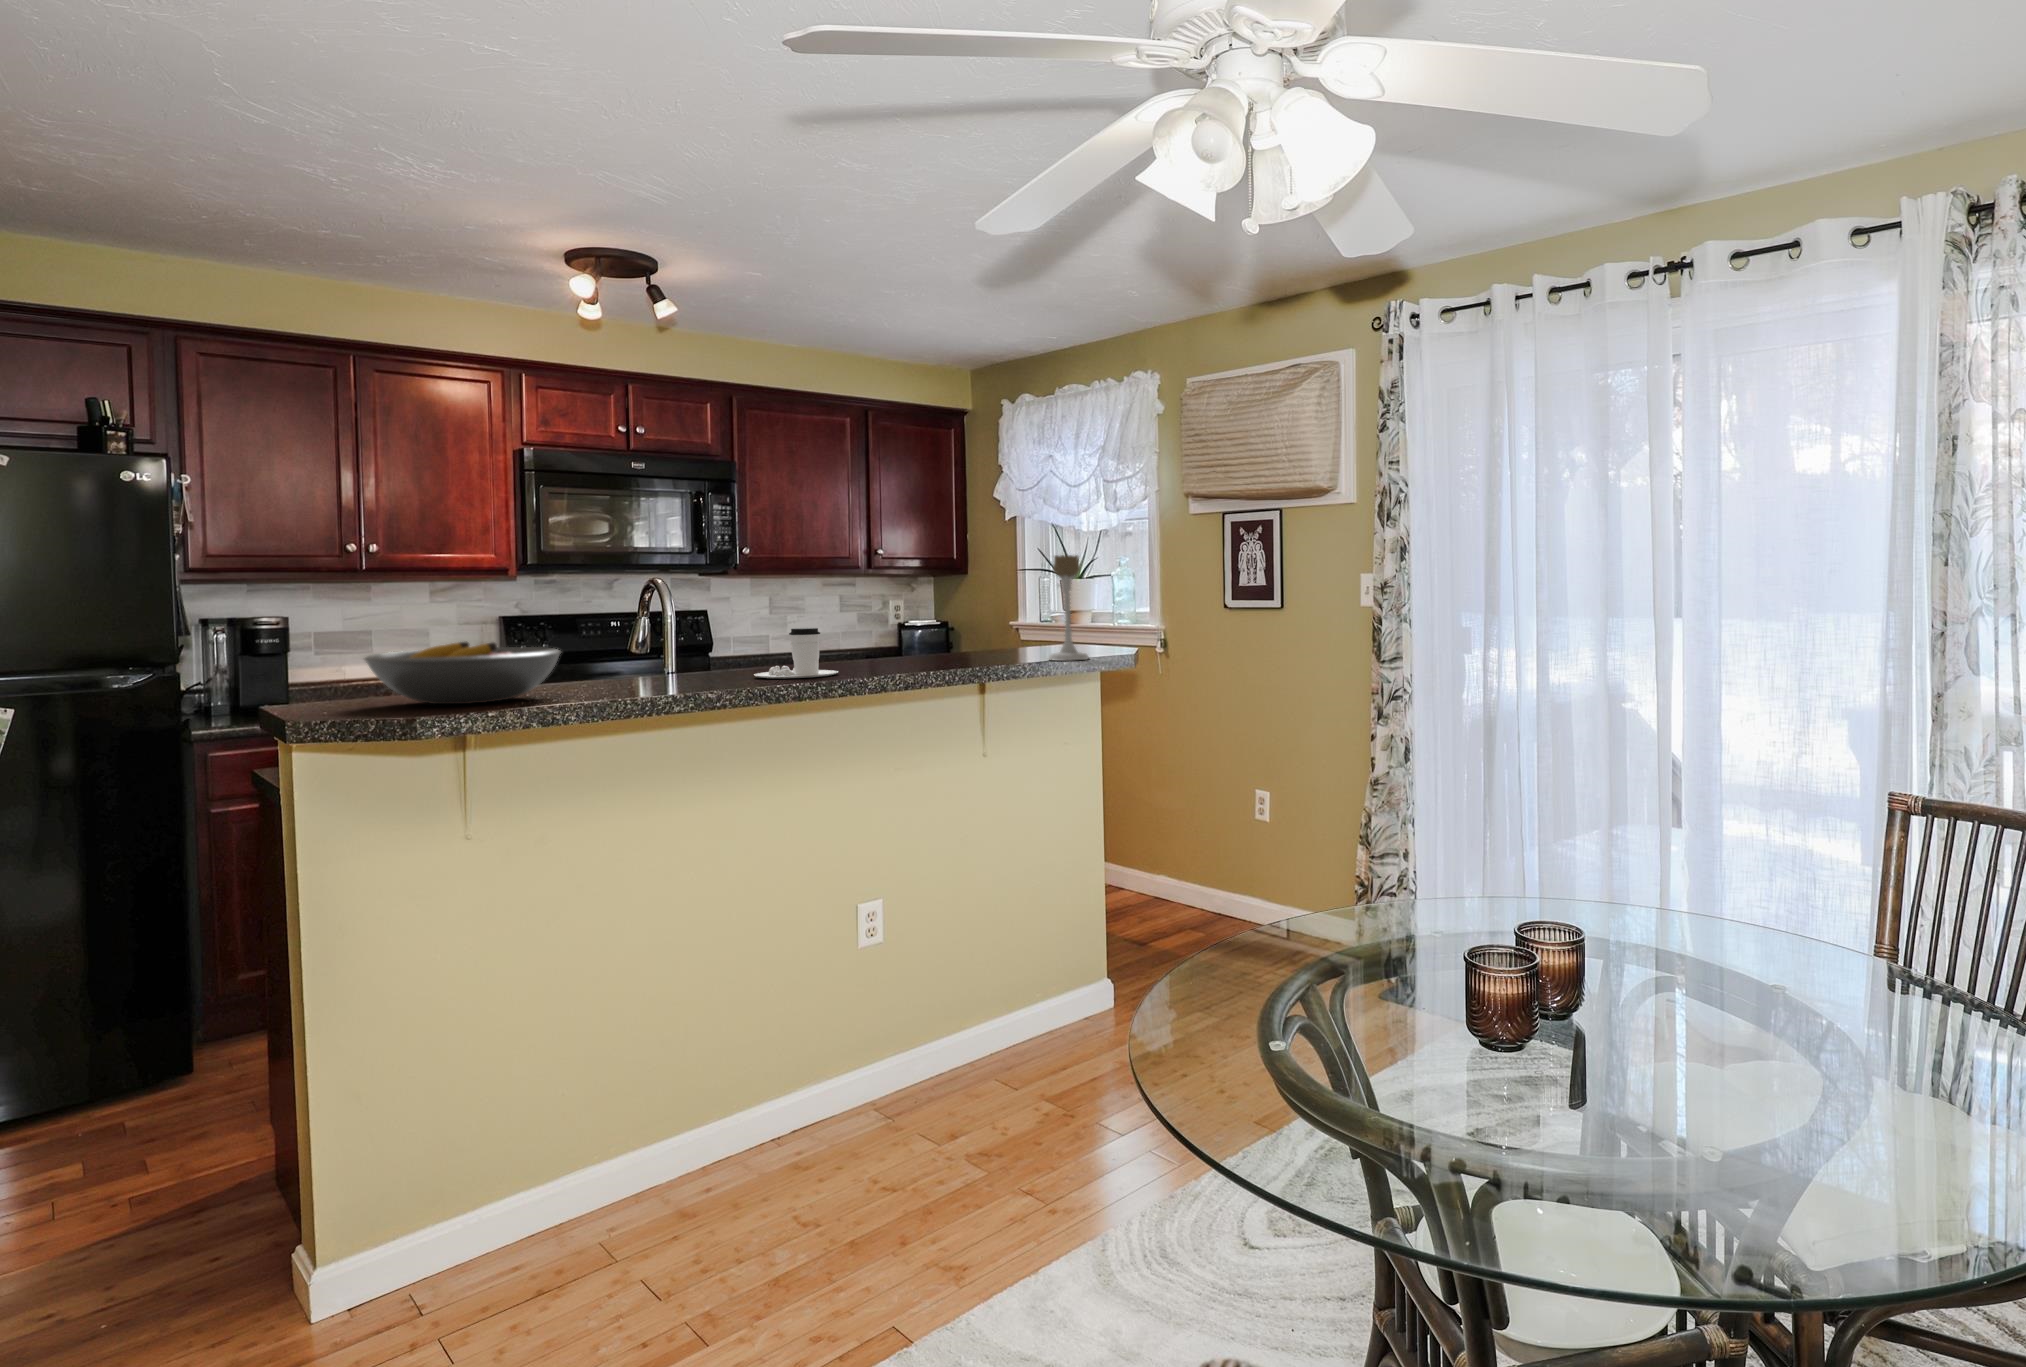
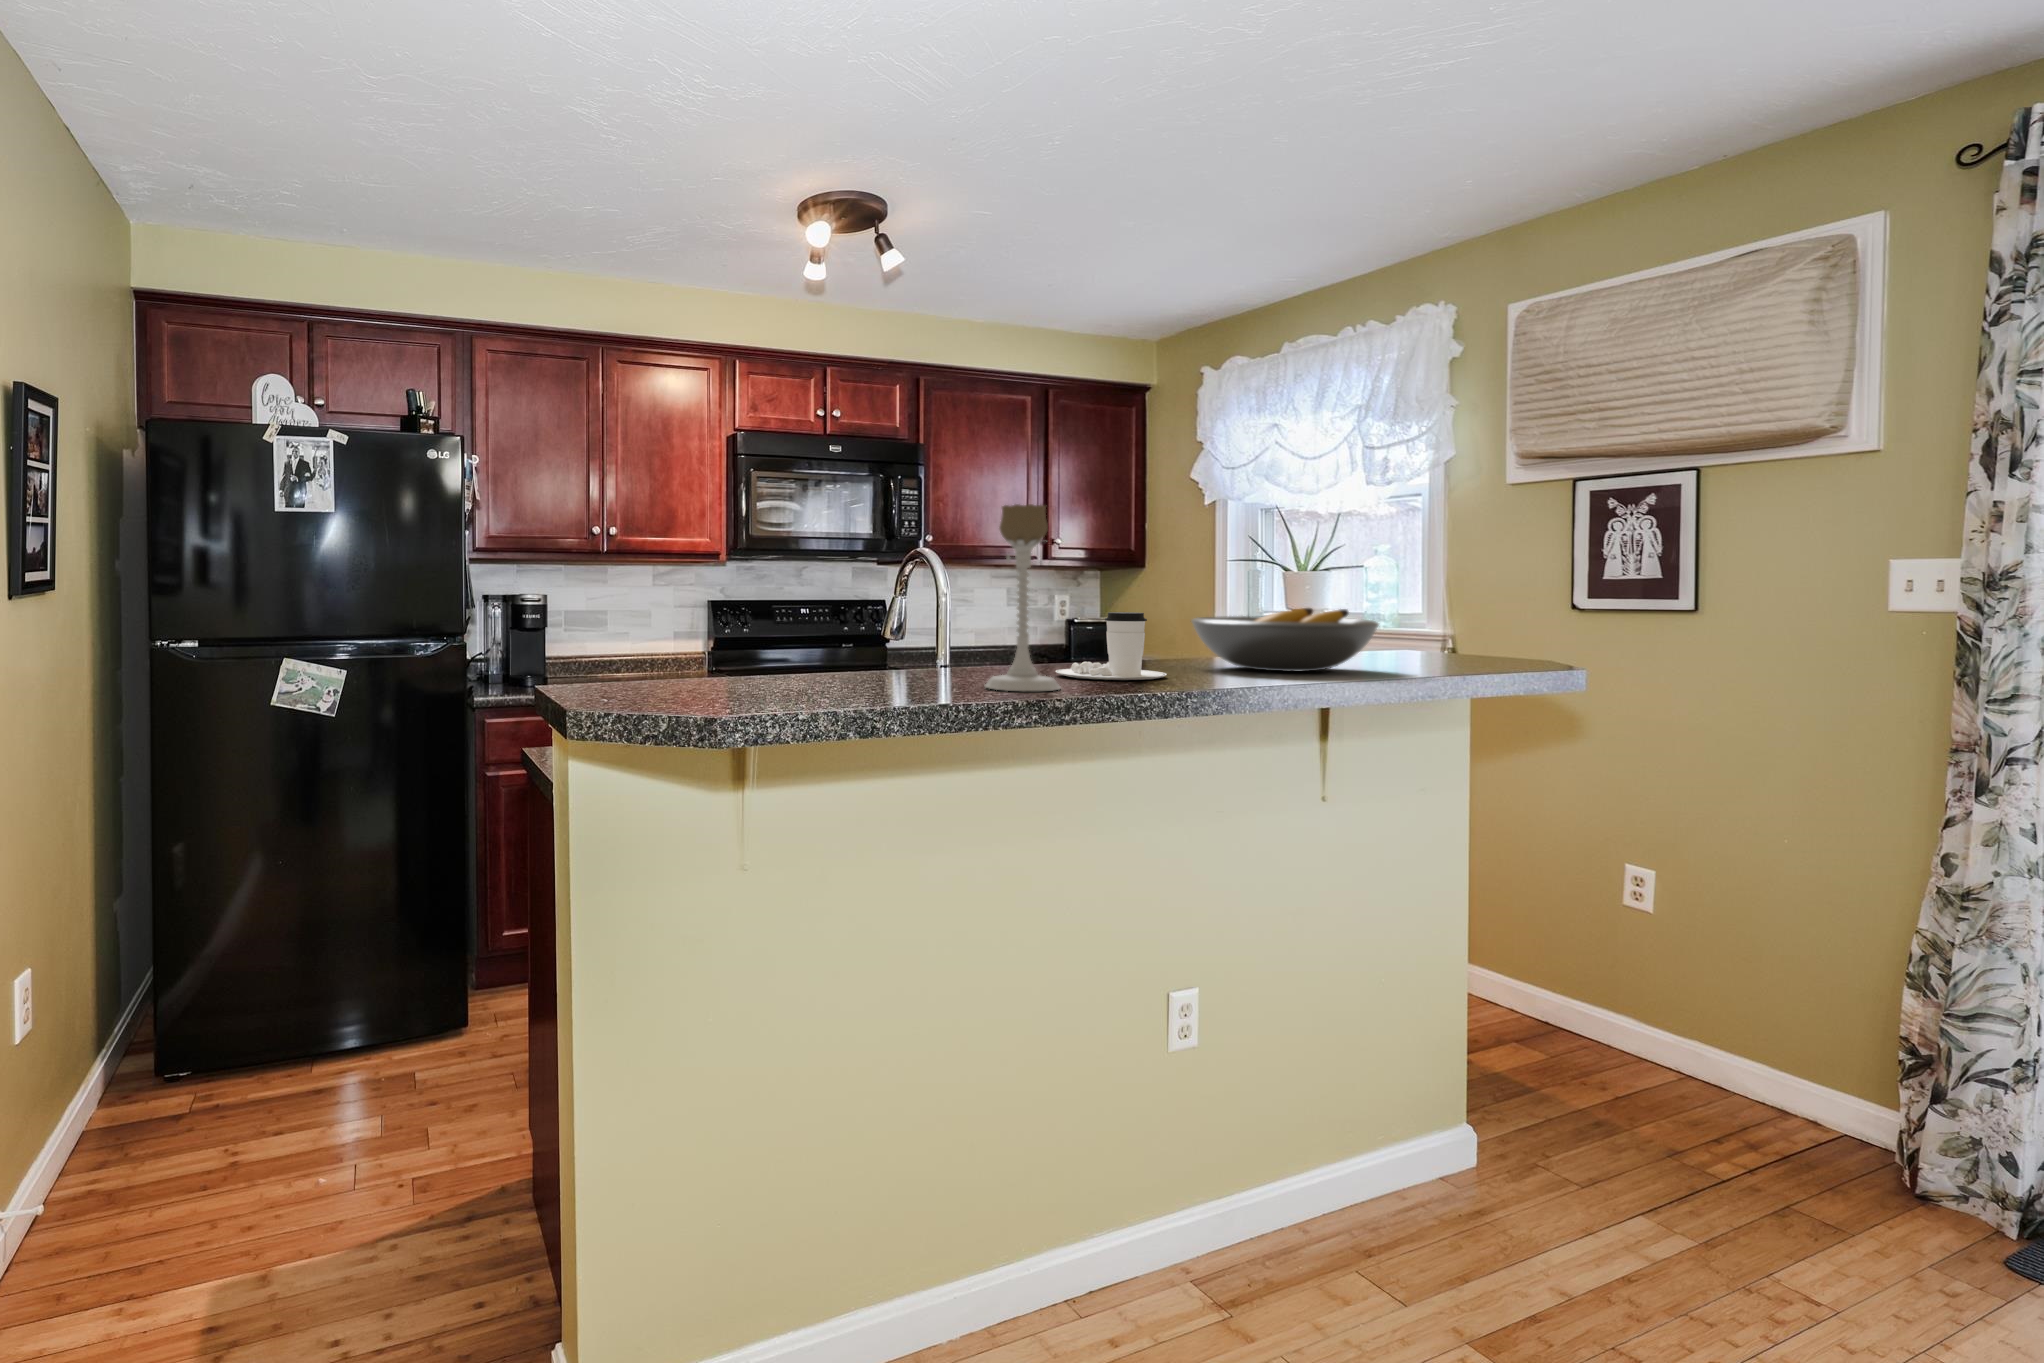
candle holder: present [1049,555,1089,661] -> present [985,504,1060,692]
fruit bowl: present [364,641,561,704] -> present [1192,608,1379,672]

